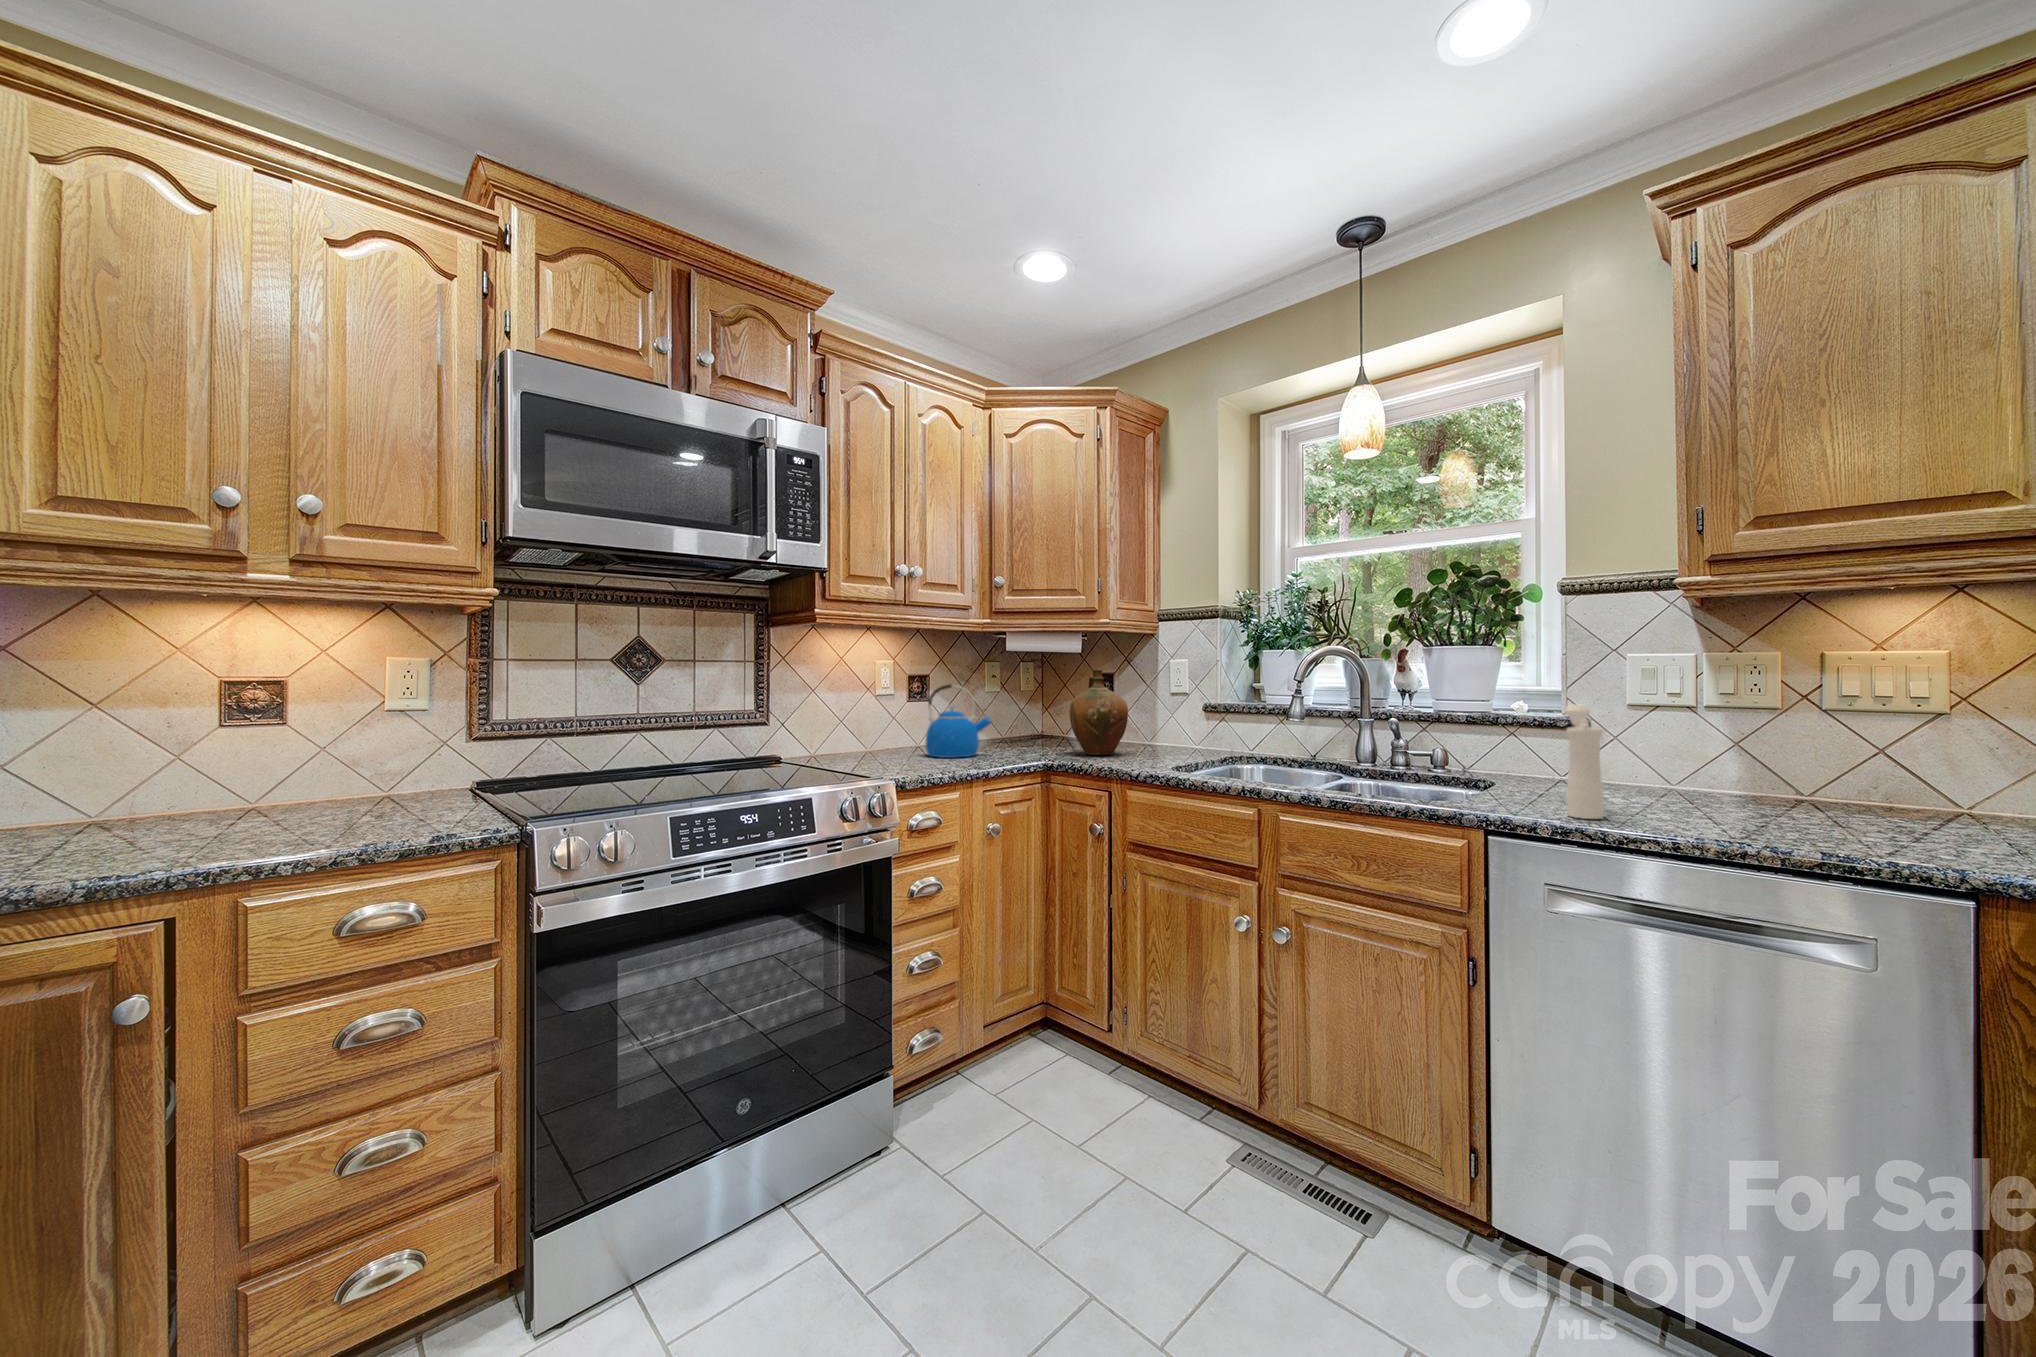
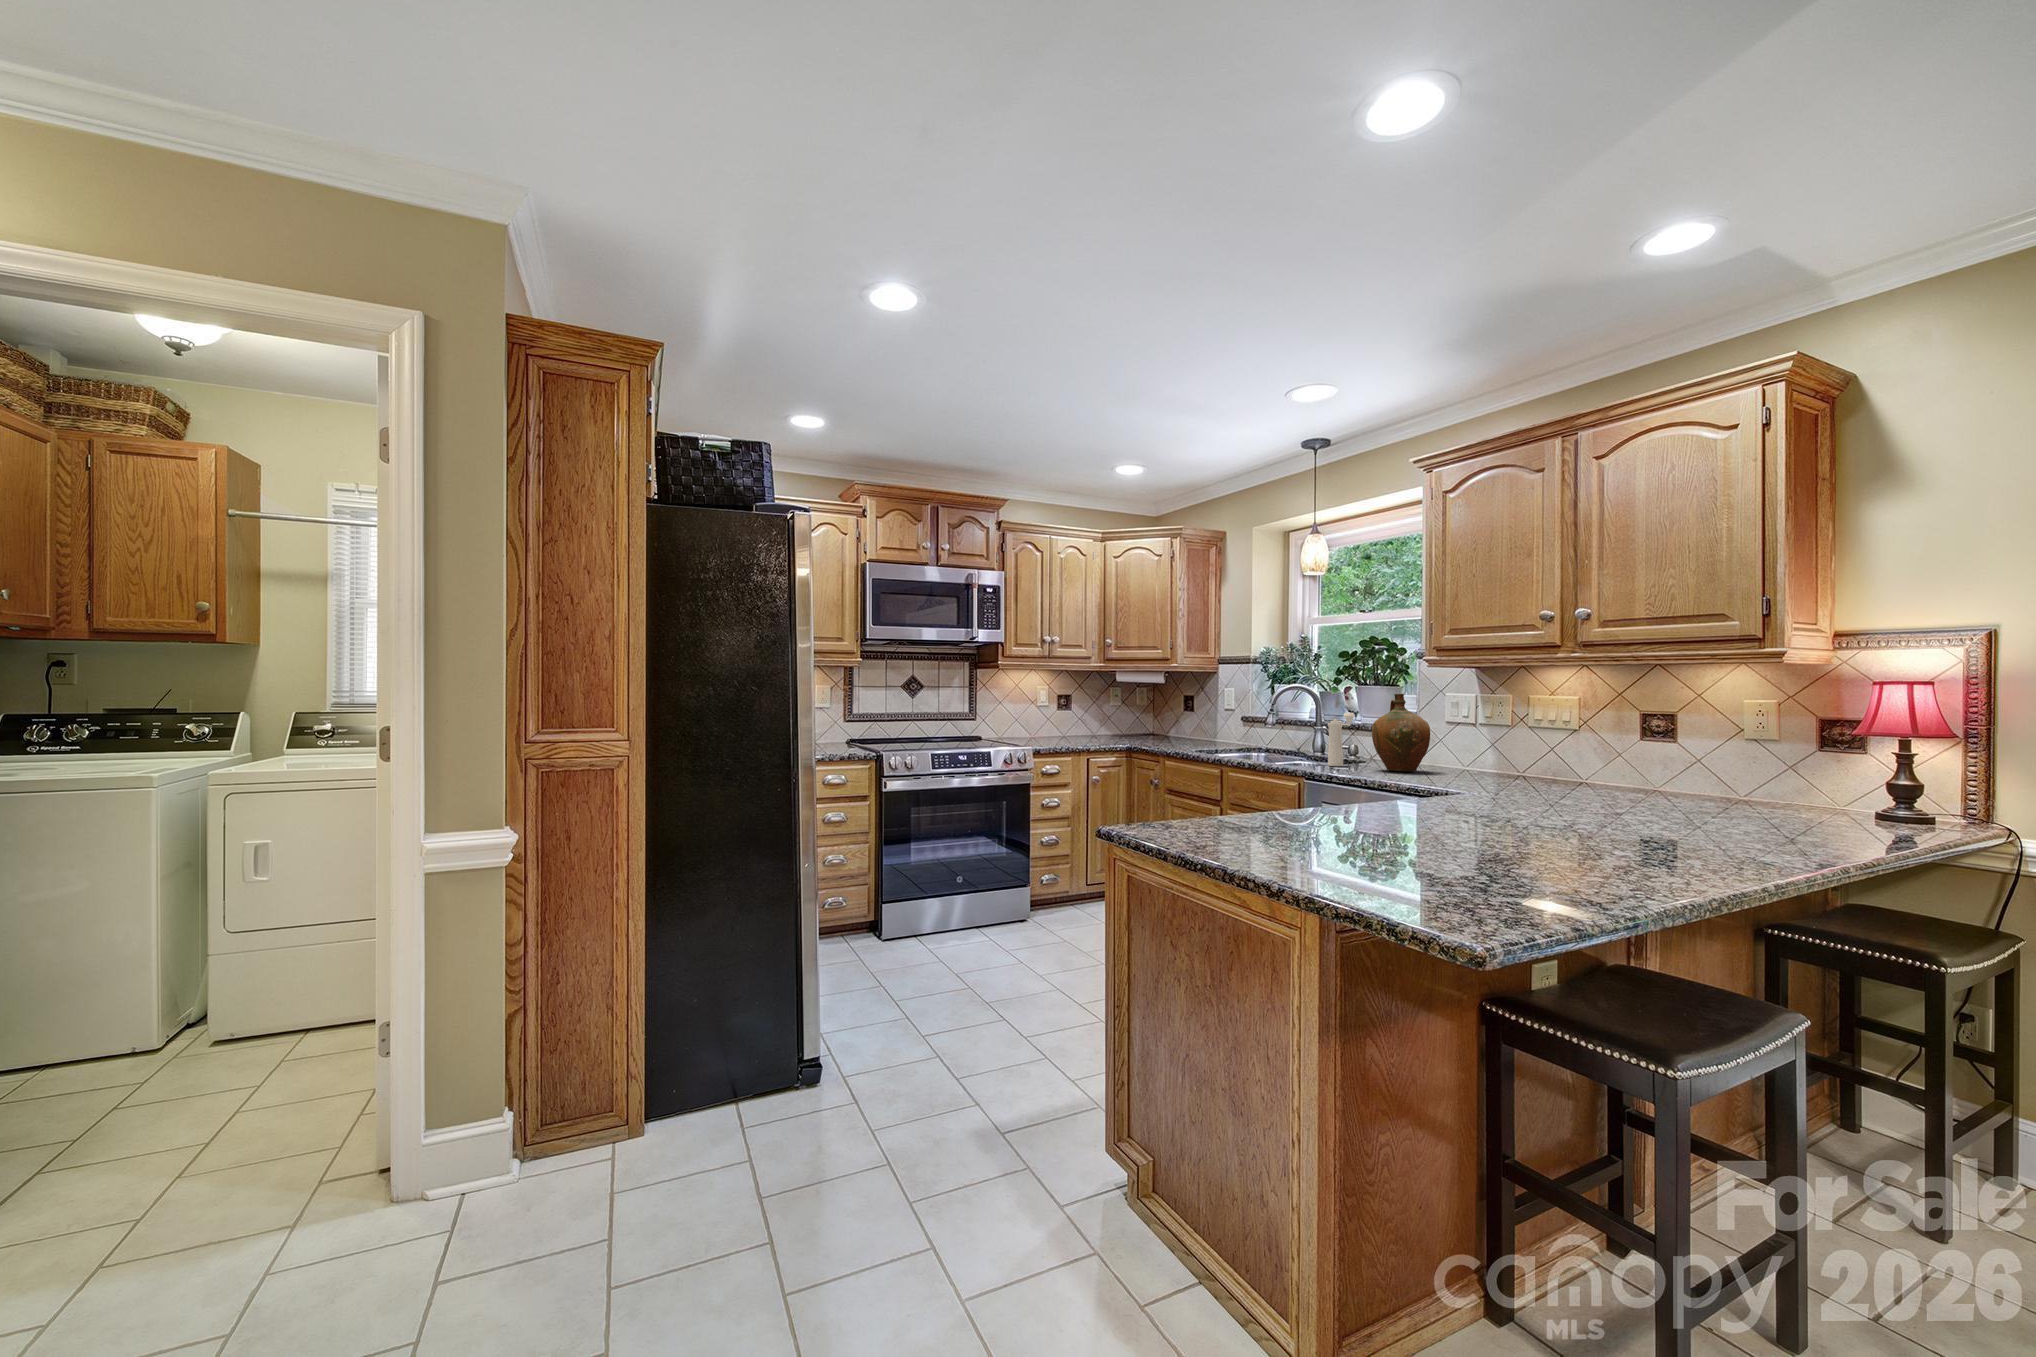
ceramic jug: present [1069,670,1128,755] -> present [1372,694,1430,772]
kettle: present [926,684,991,758] -> none [1064,702,1102,745]

